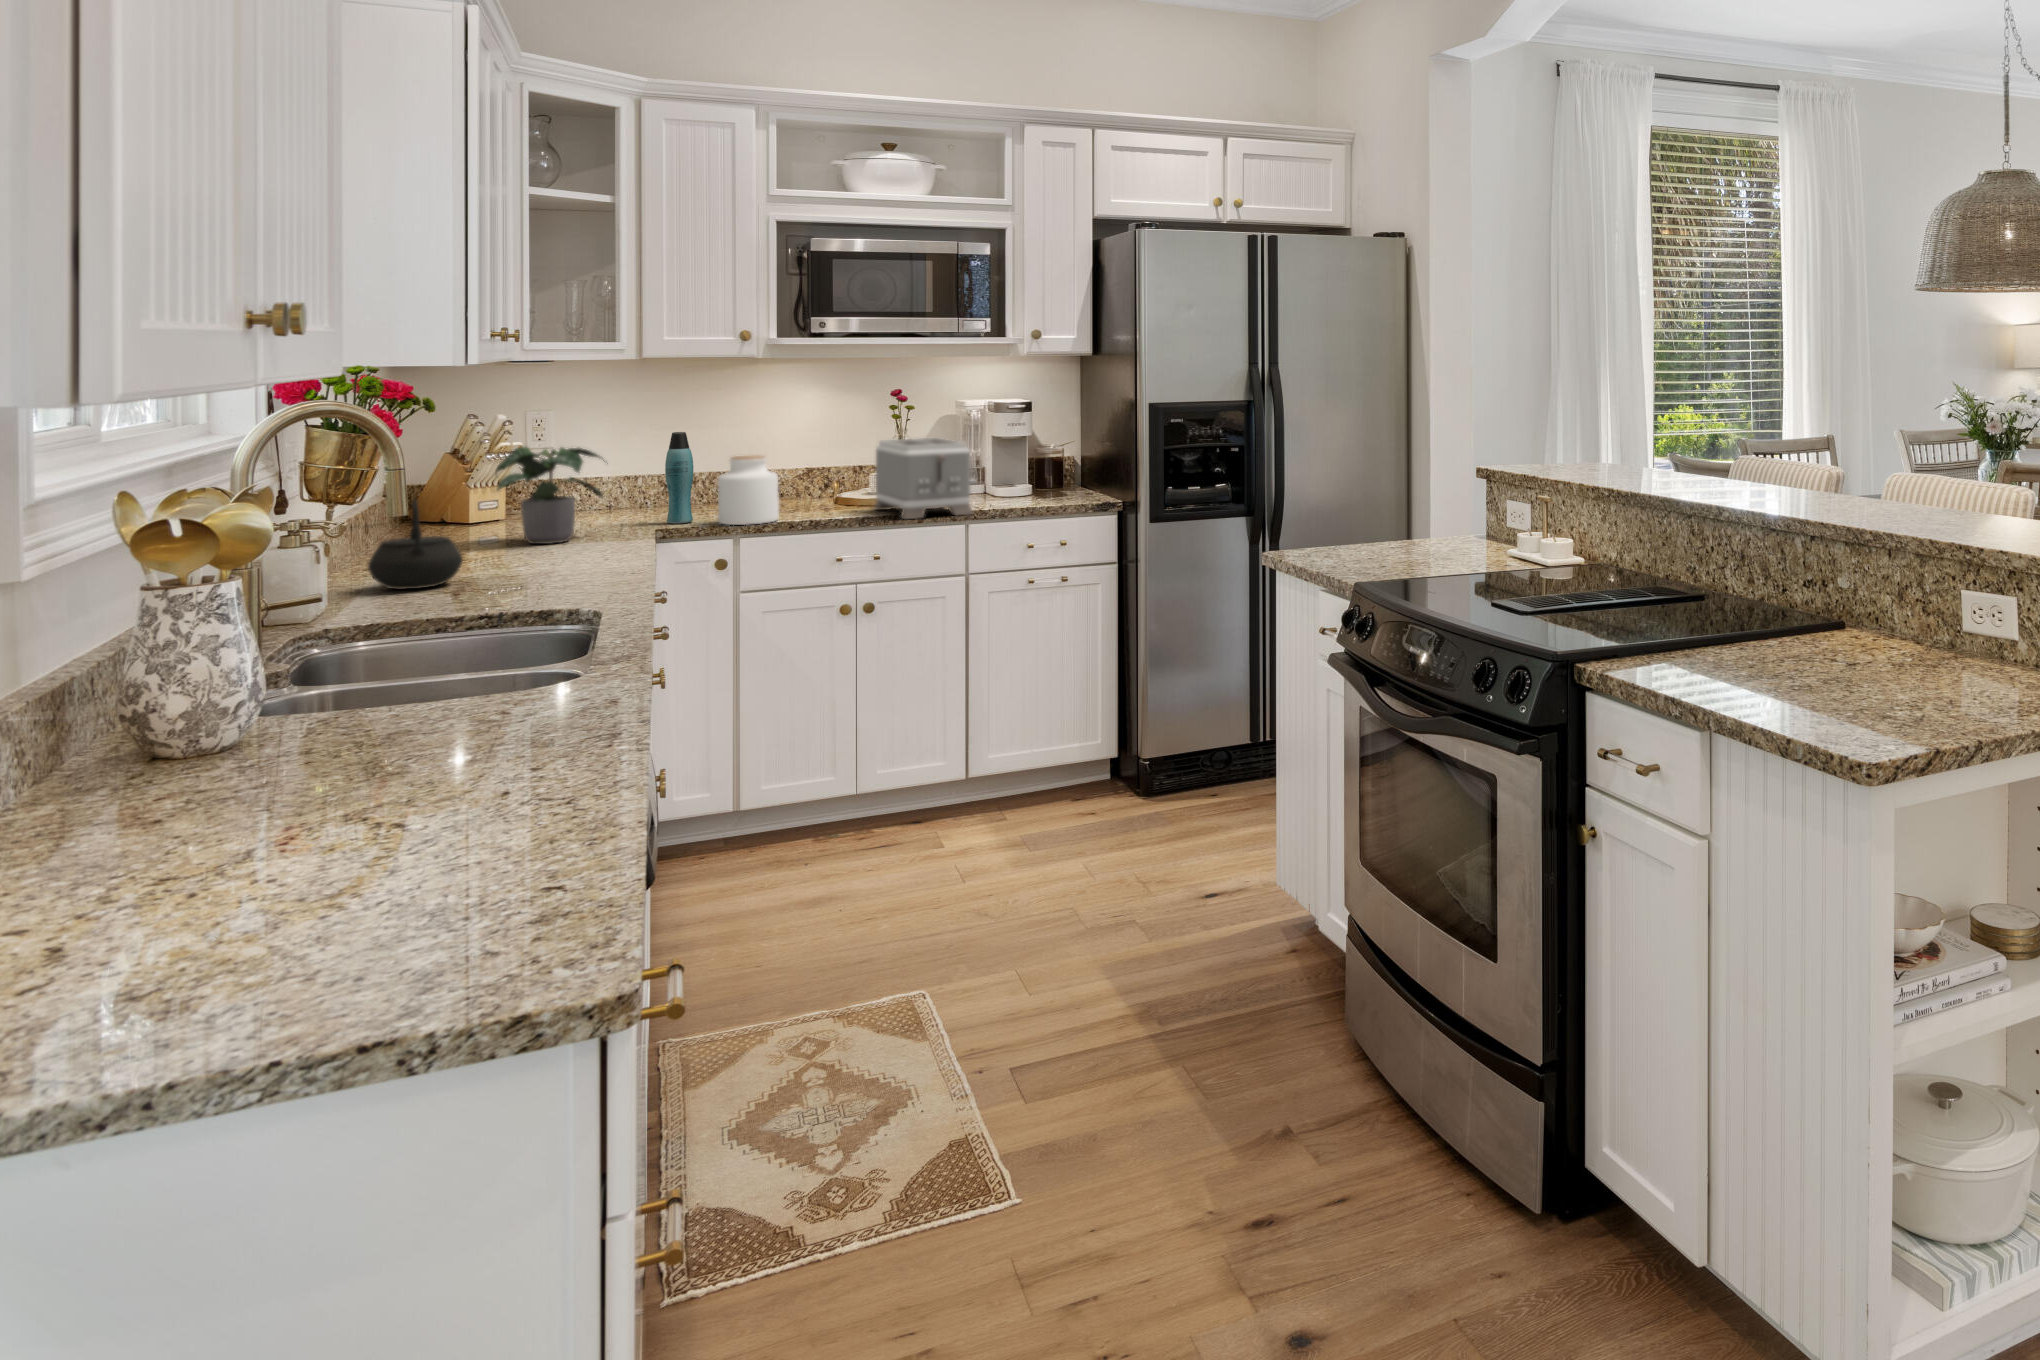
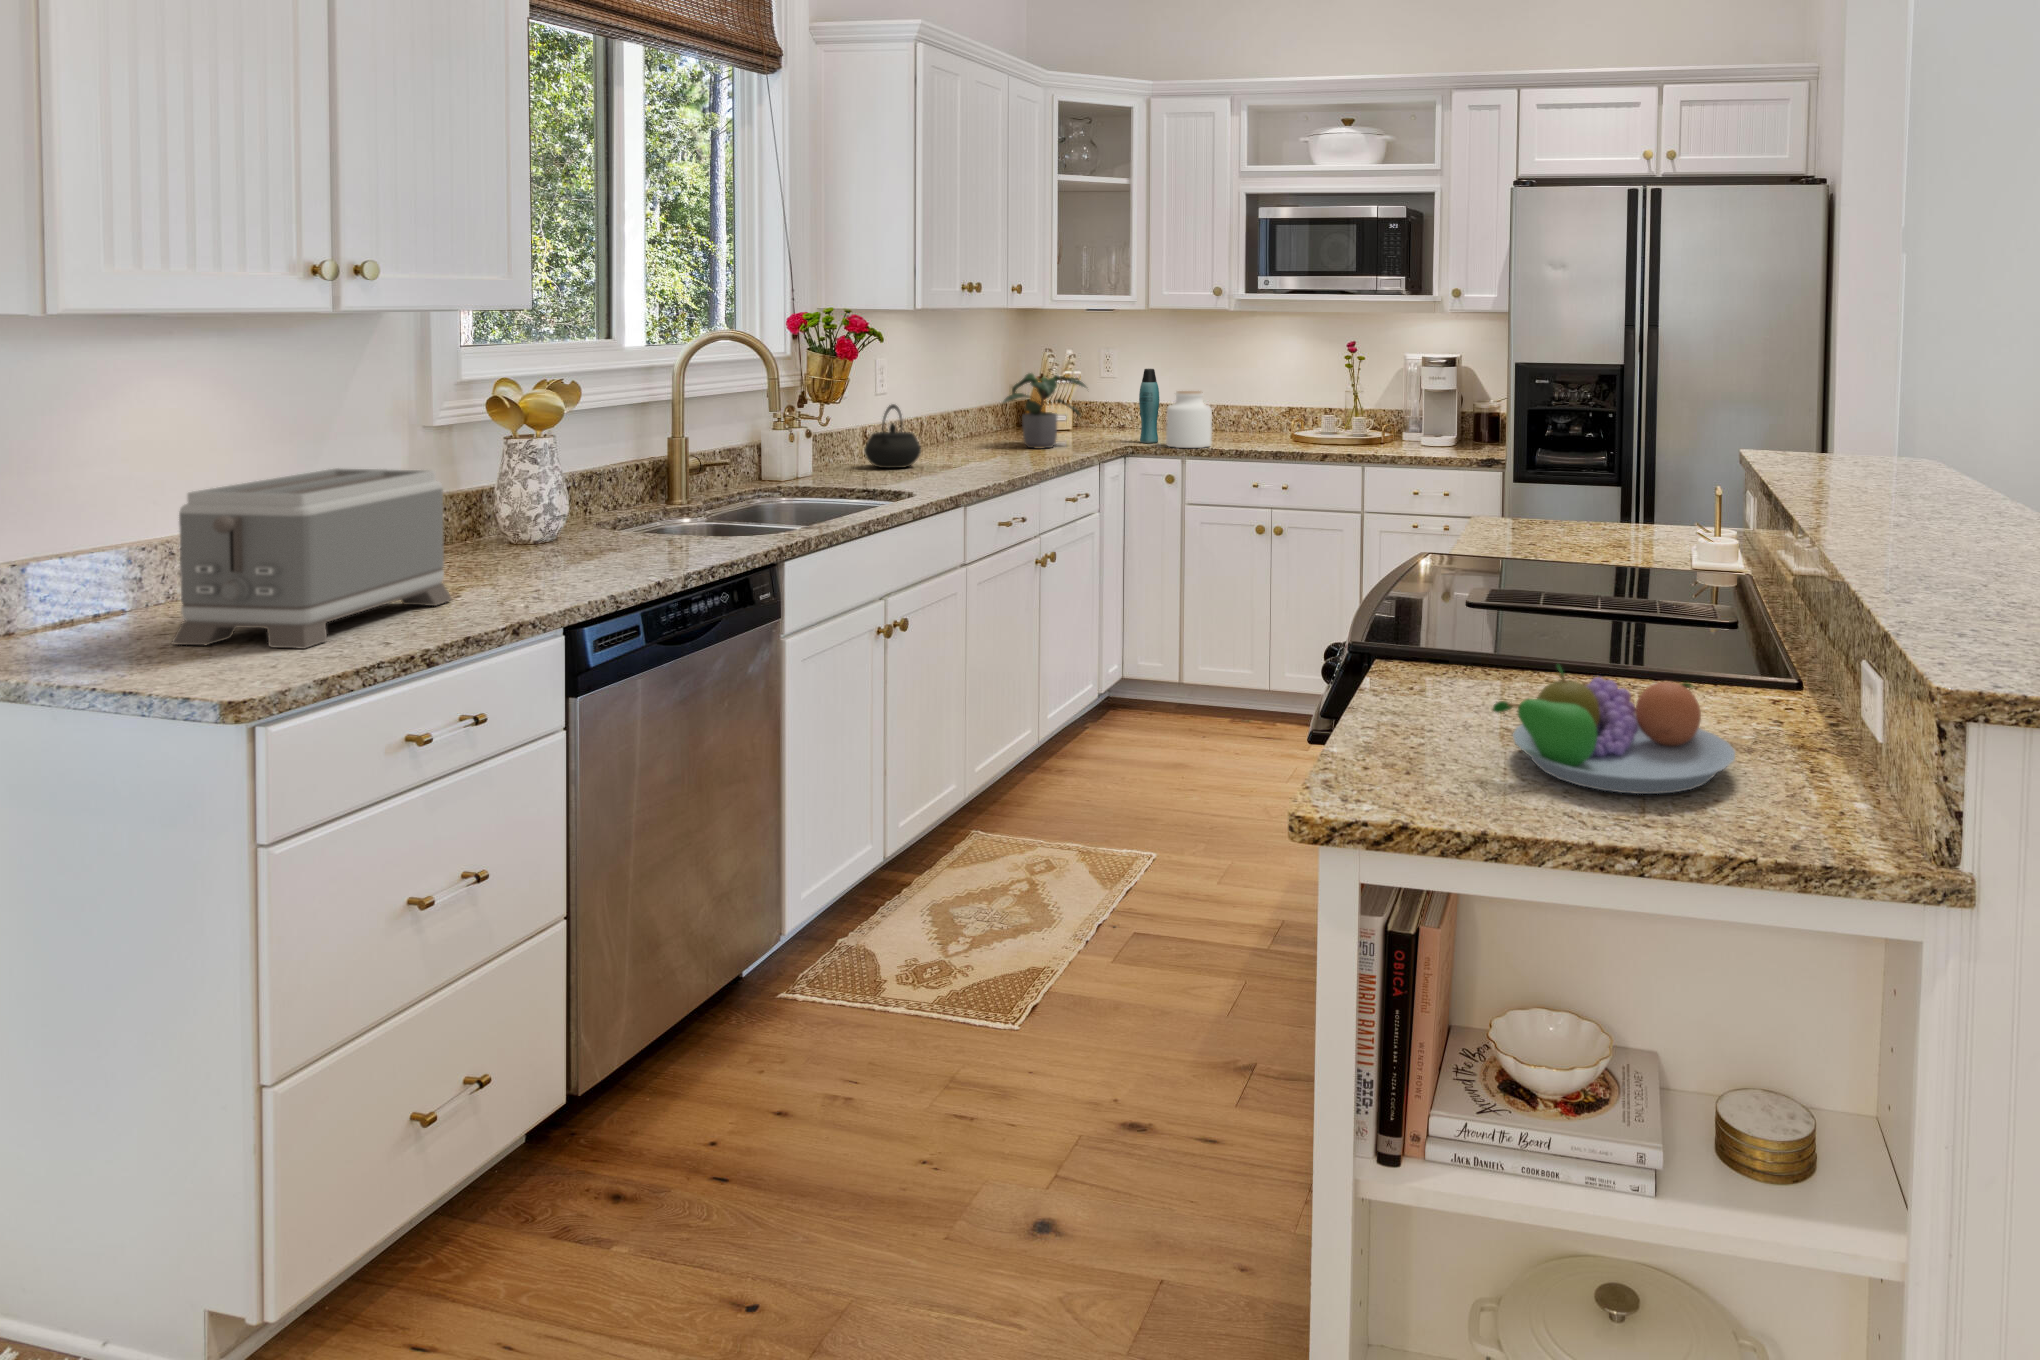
toaster: present [874,438,973,519] -> present [172,468,452,648]
fruit bowl: none [1807,633,1975,716] -> present [1493,665,1735,794]

